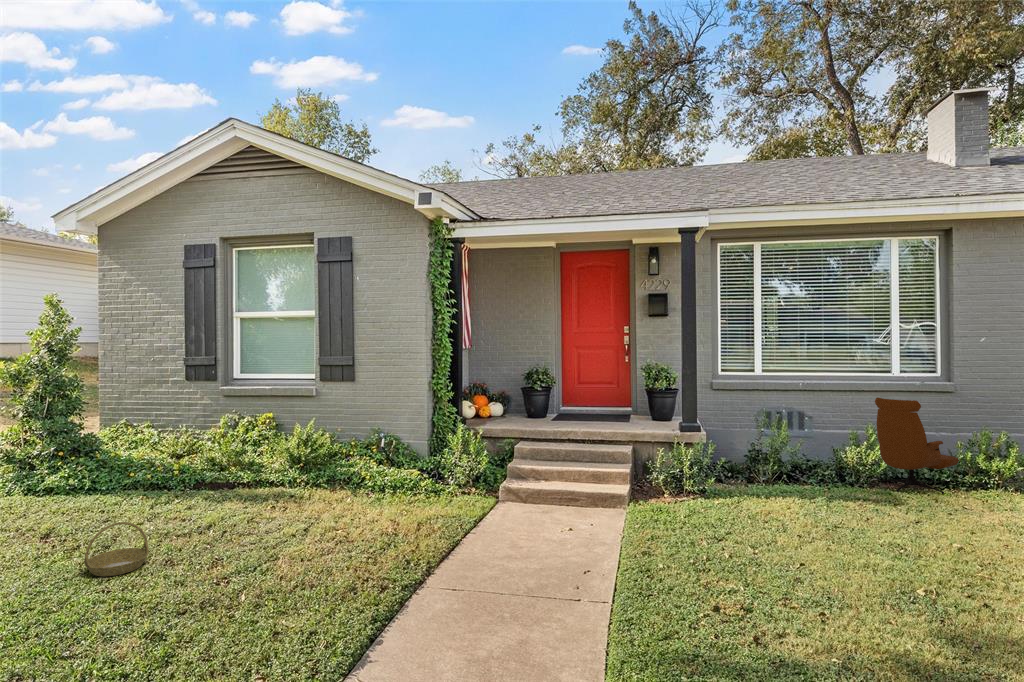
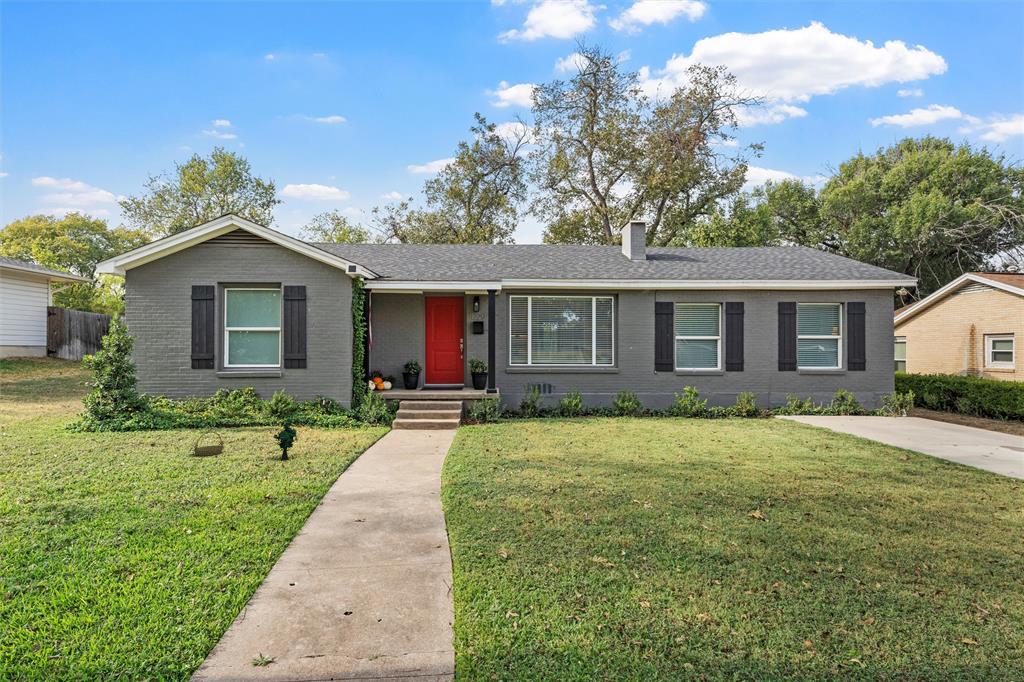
lounge chair: present [875,397,961,494] -> none [576,374,615,418]
decorative plant: none [206,517,266,613] -> present [274,420,297,460]

